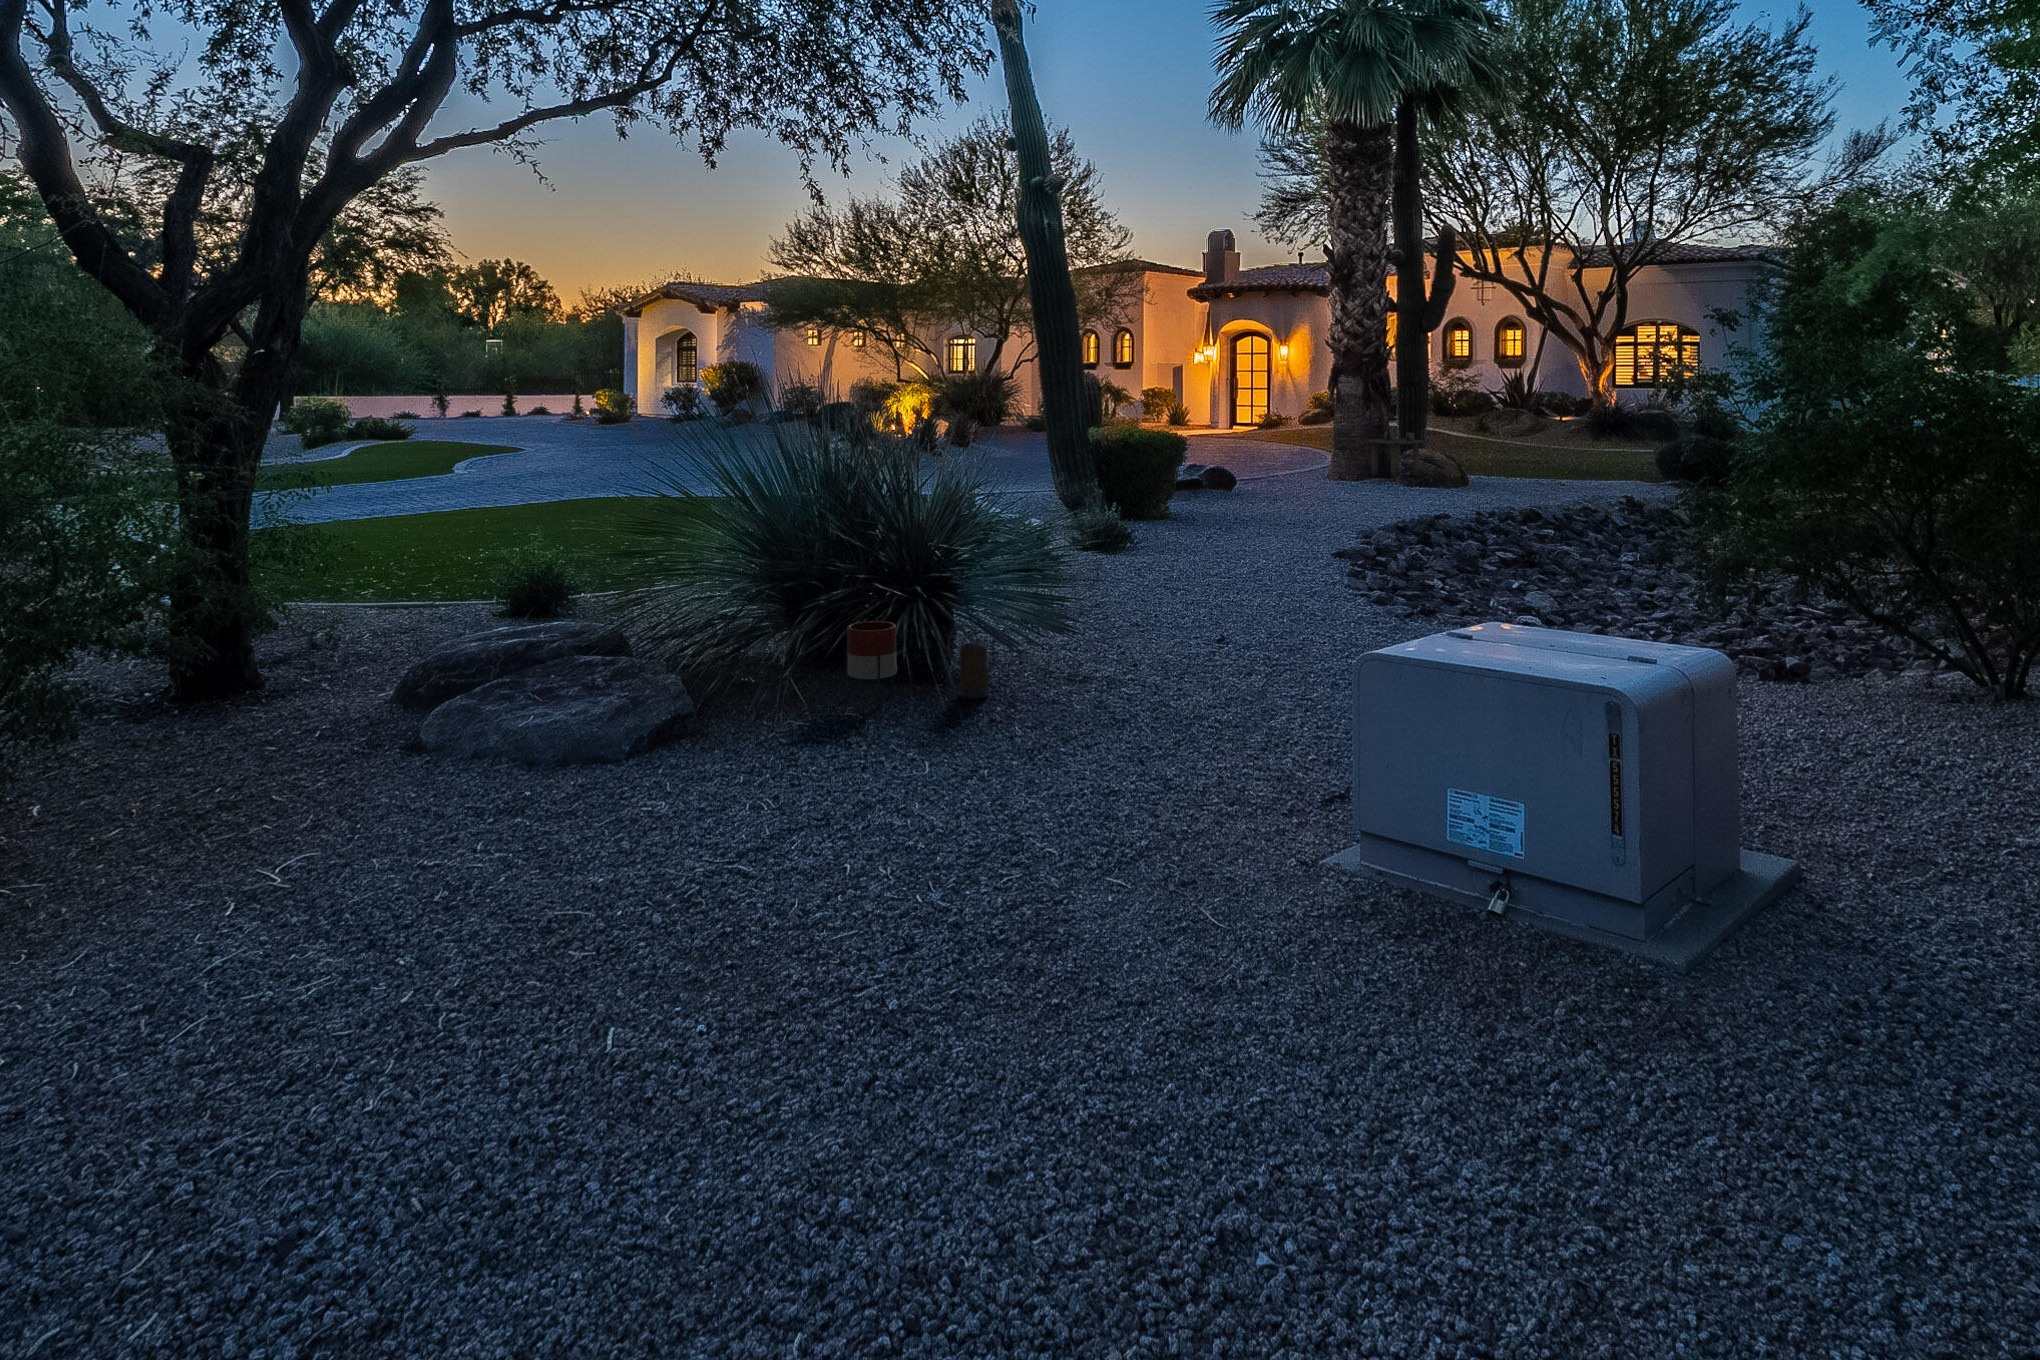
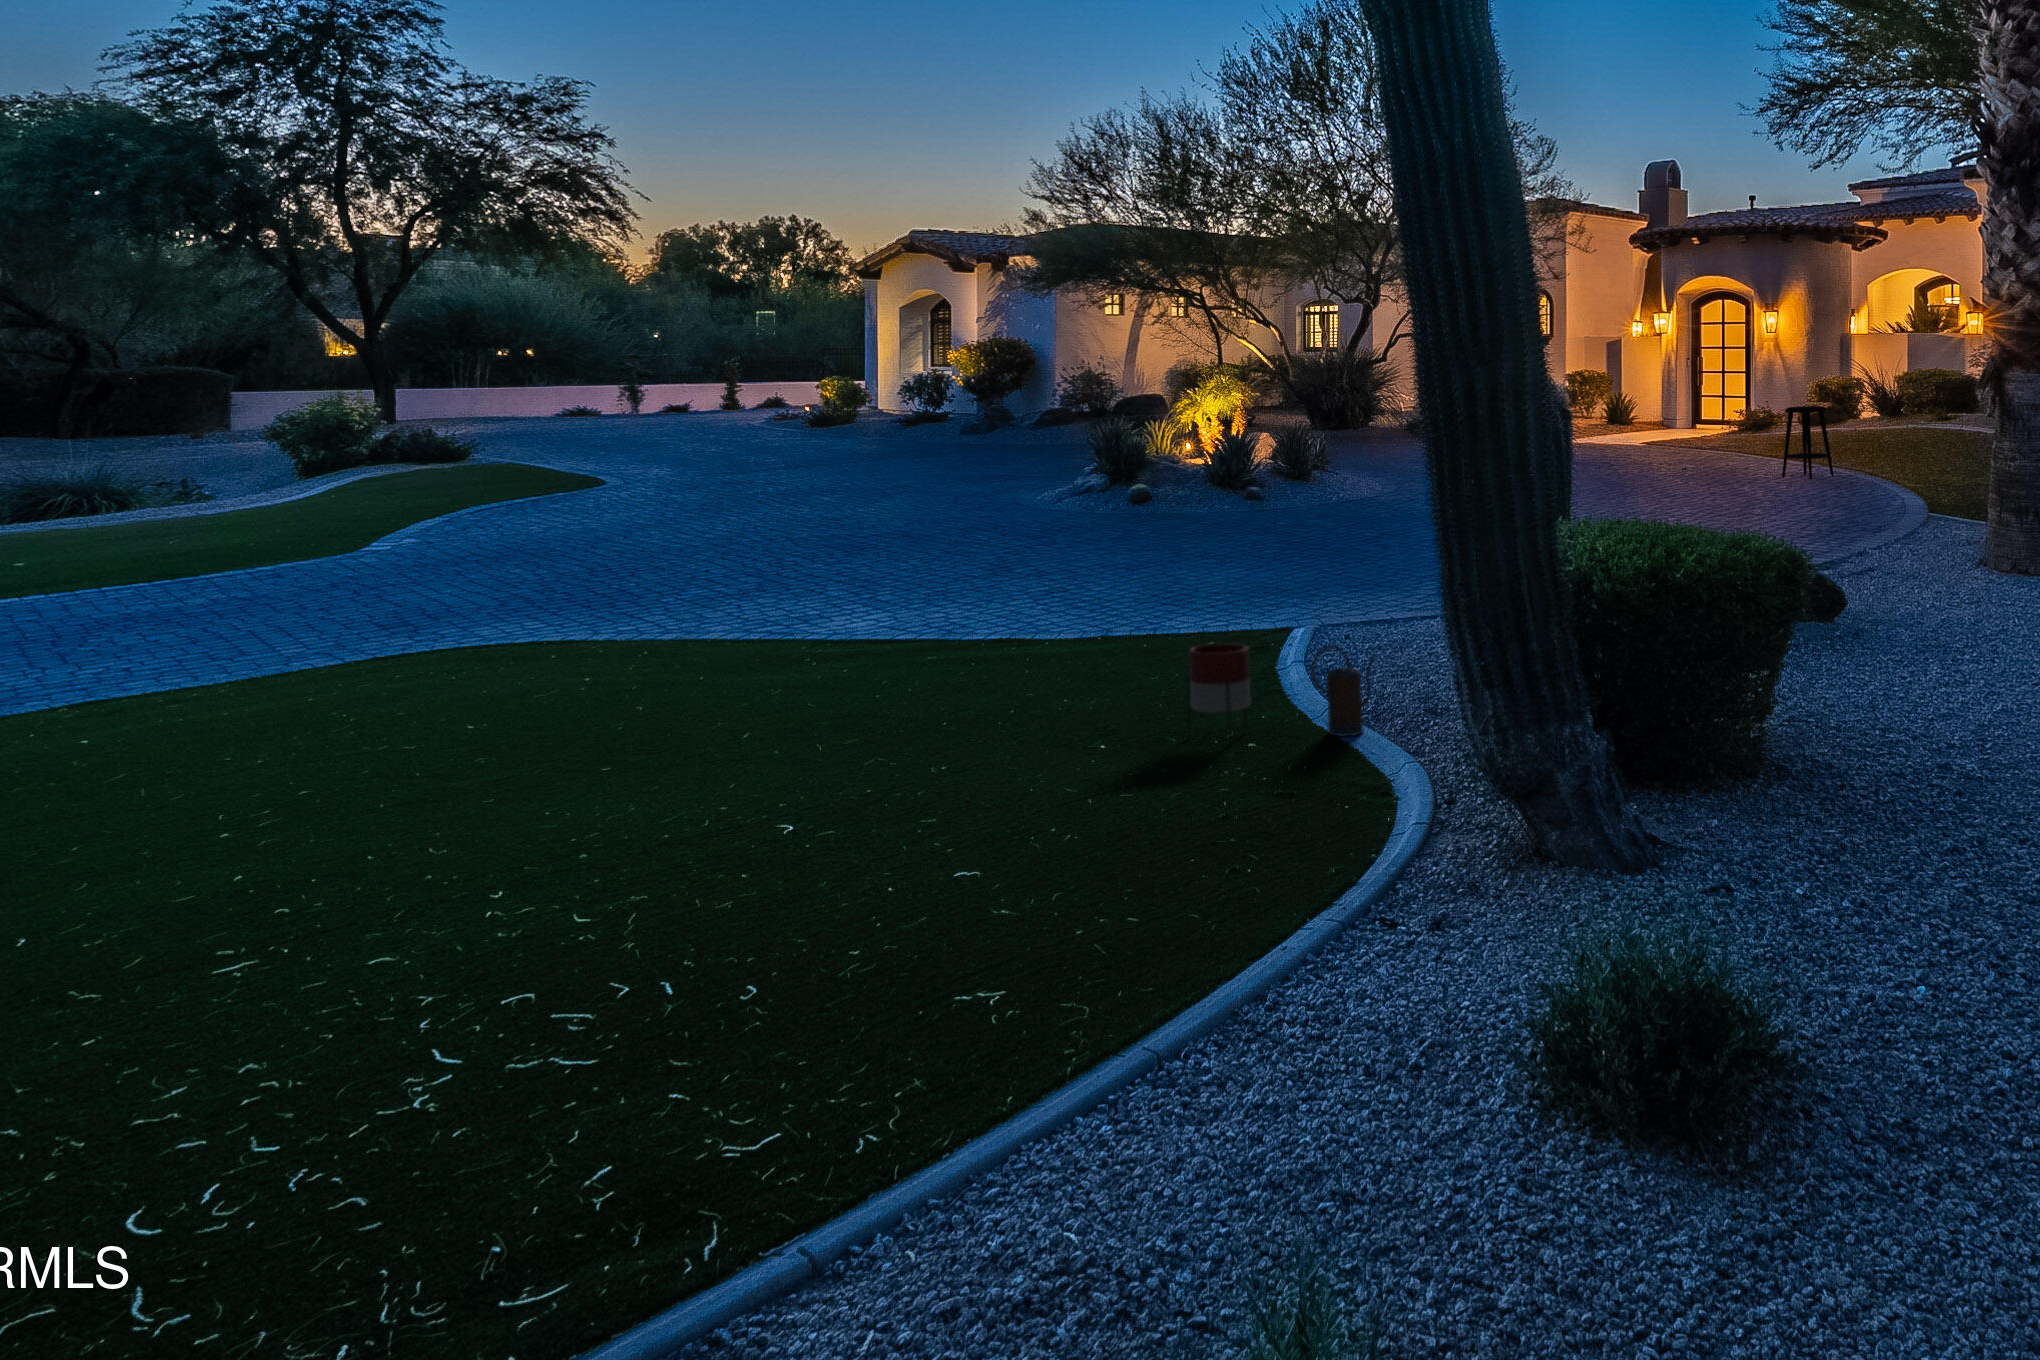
stool: none [1300,420,1338,476] -> present [1782,406,1834,479]
side table: present [1365,432,1425,478] -> none [1869,420,1948,480]

